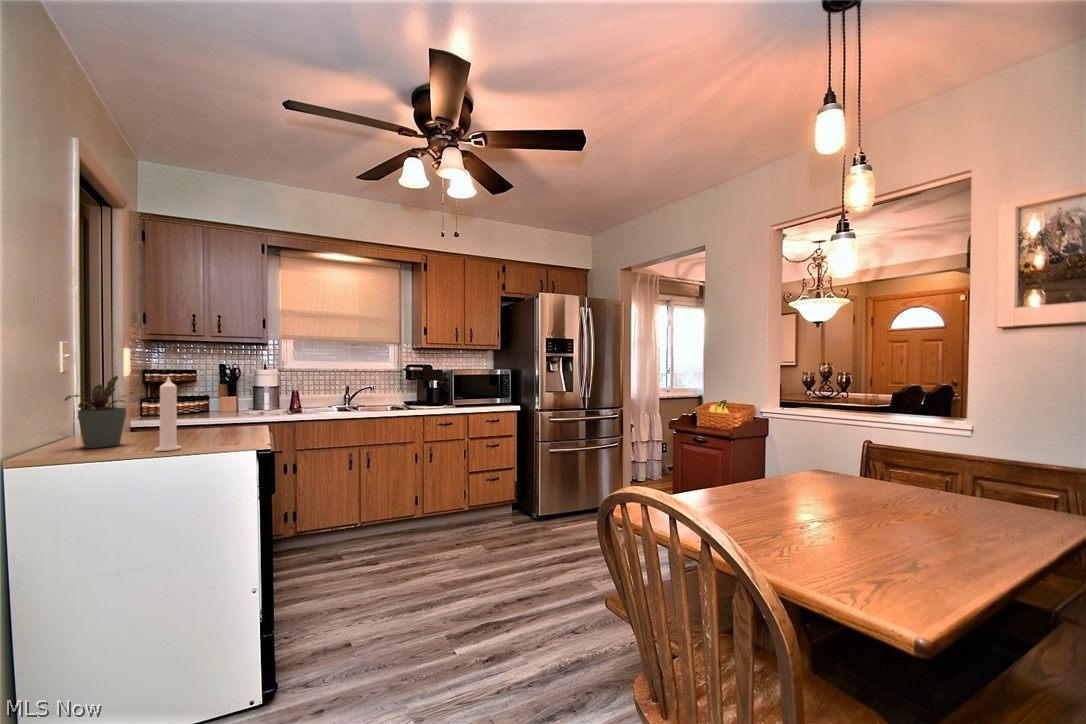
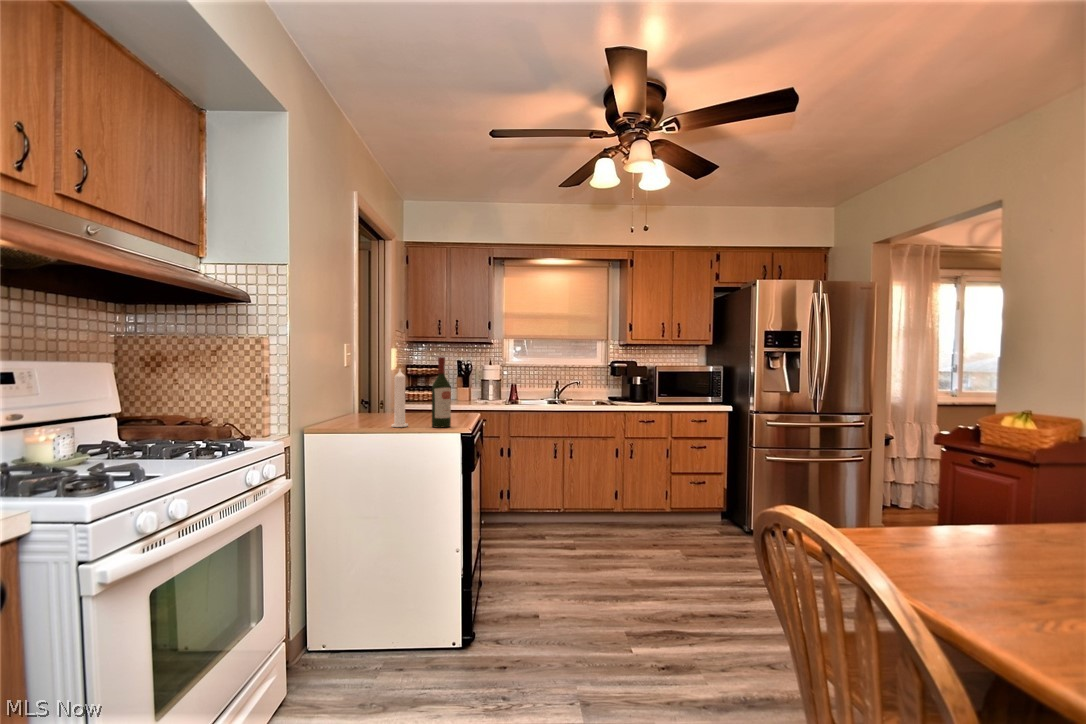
wine bottle: none [216,362,243,447] -> present [432,357,451,427]
potted plant: present [65,376,126,448] -> none [341,367,385,422]

